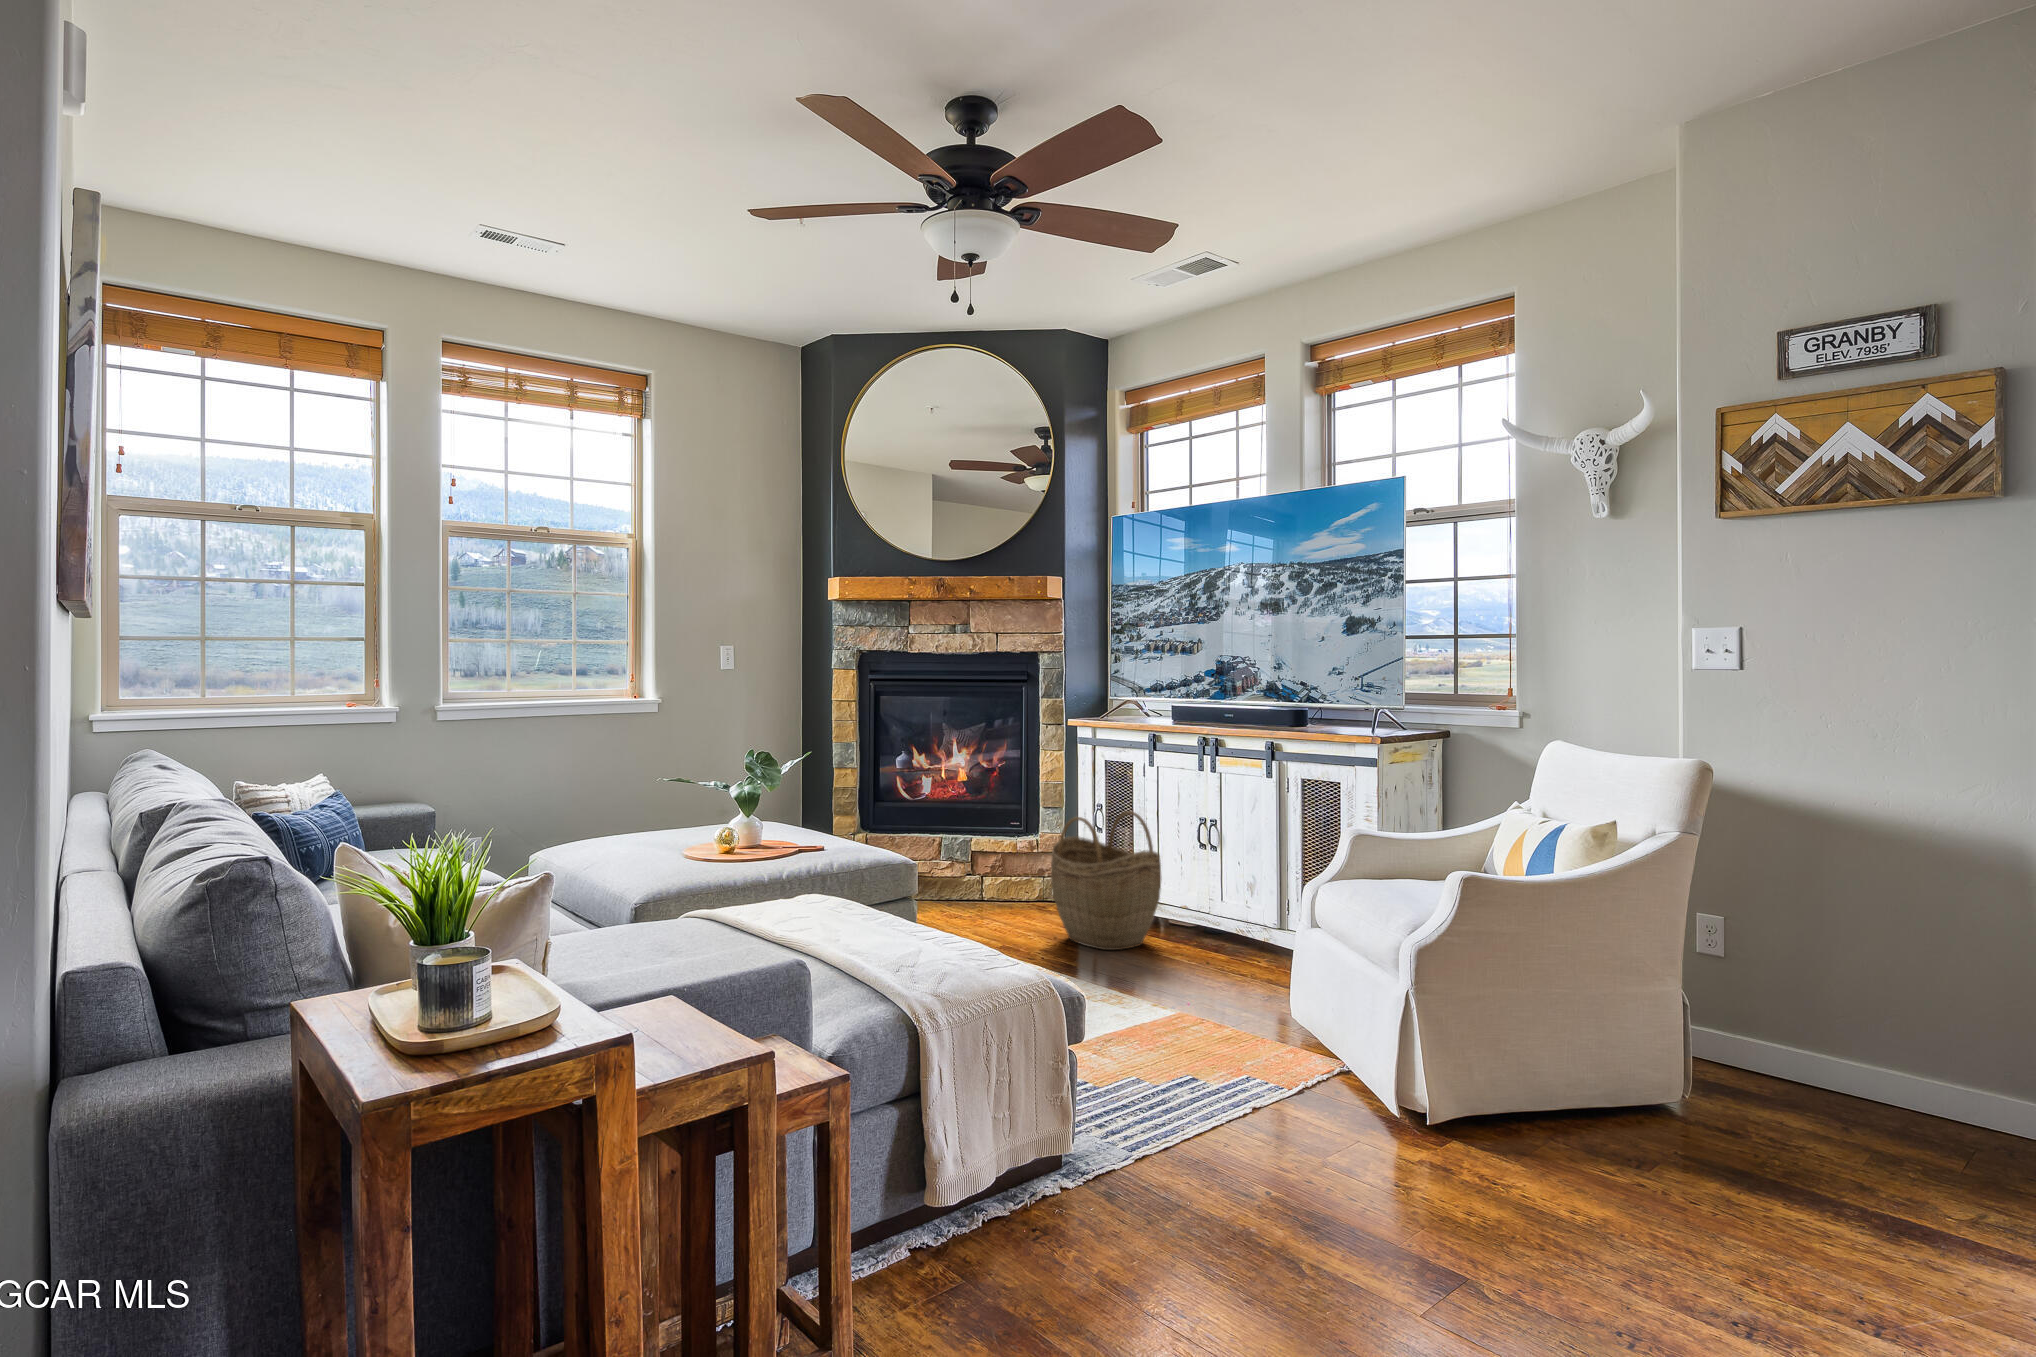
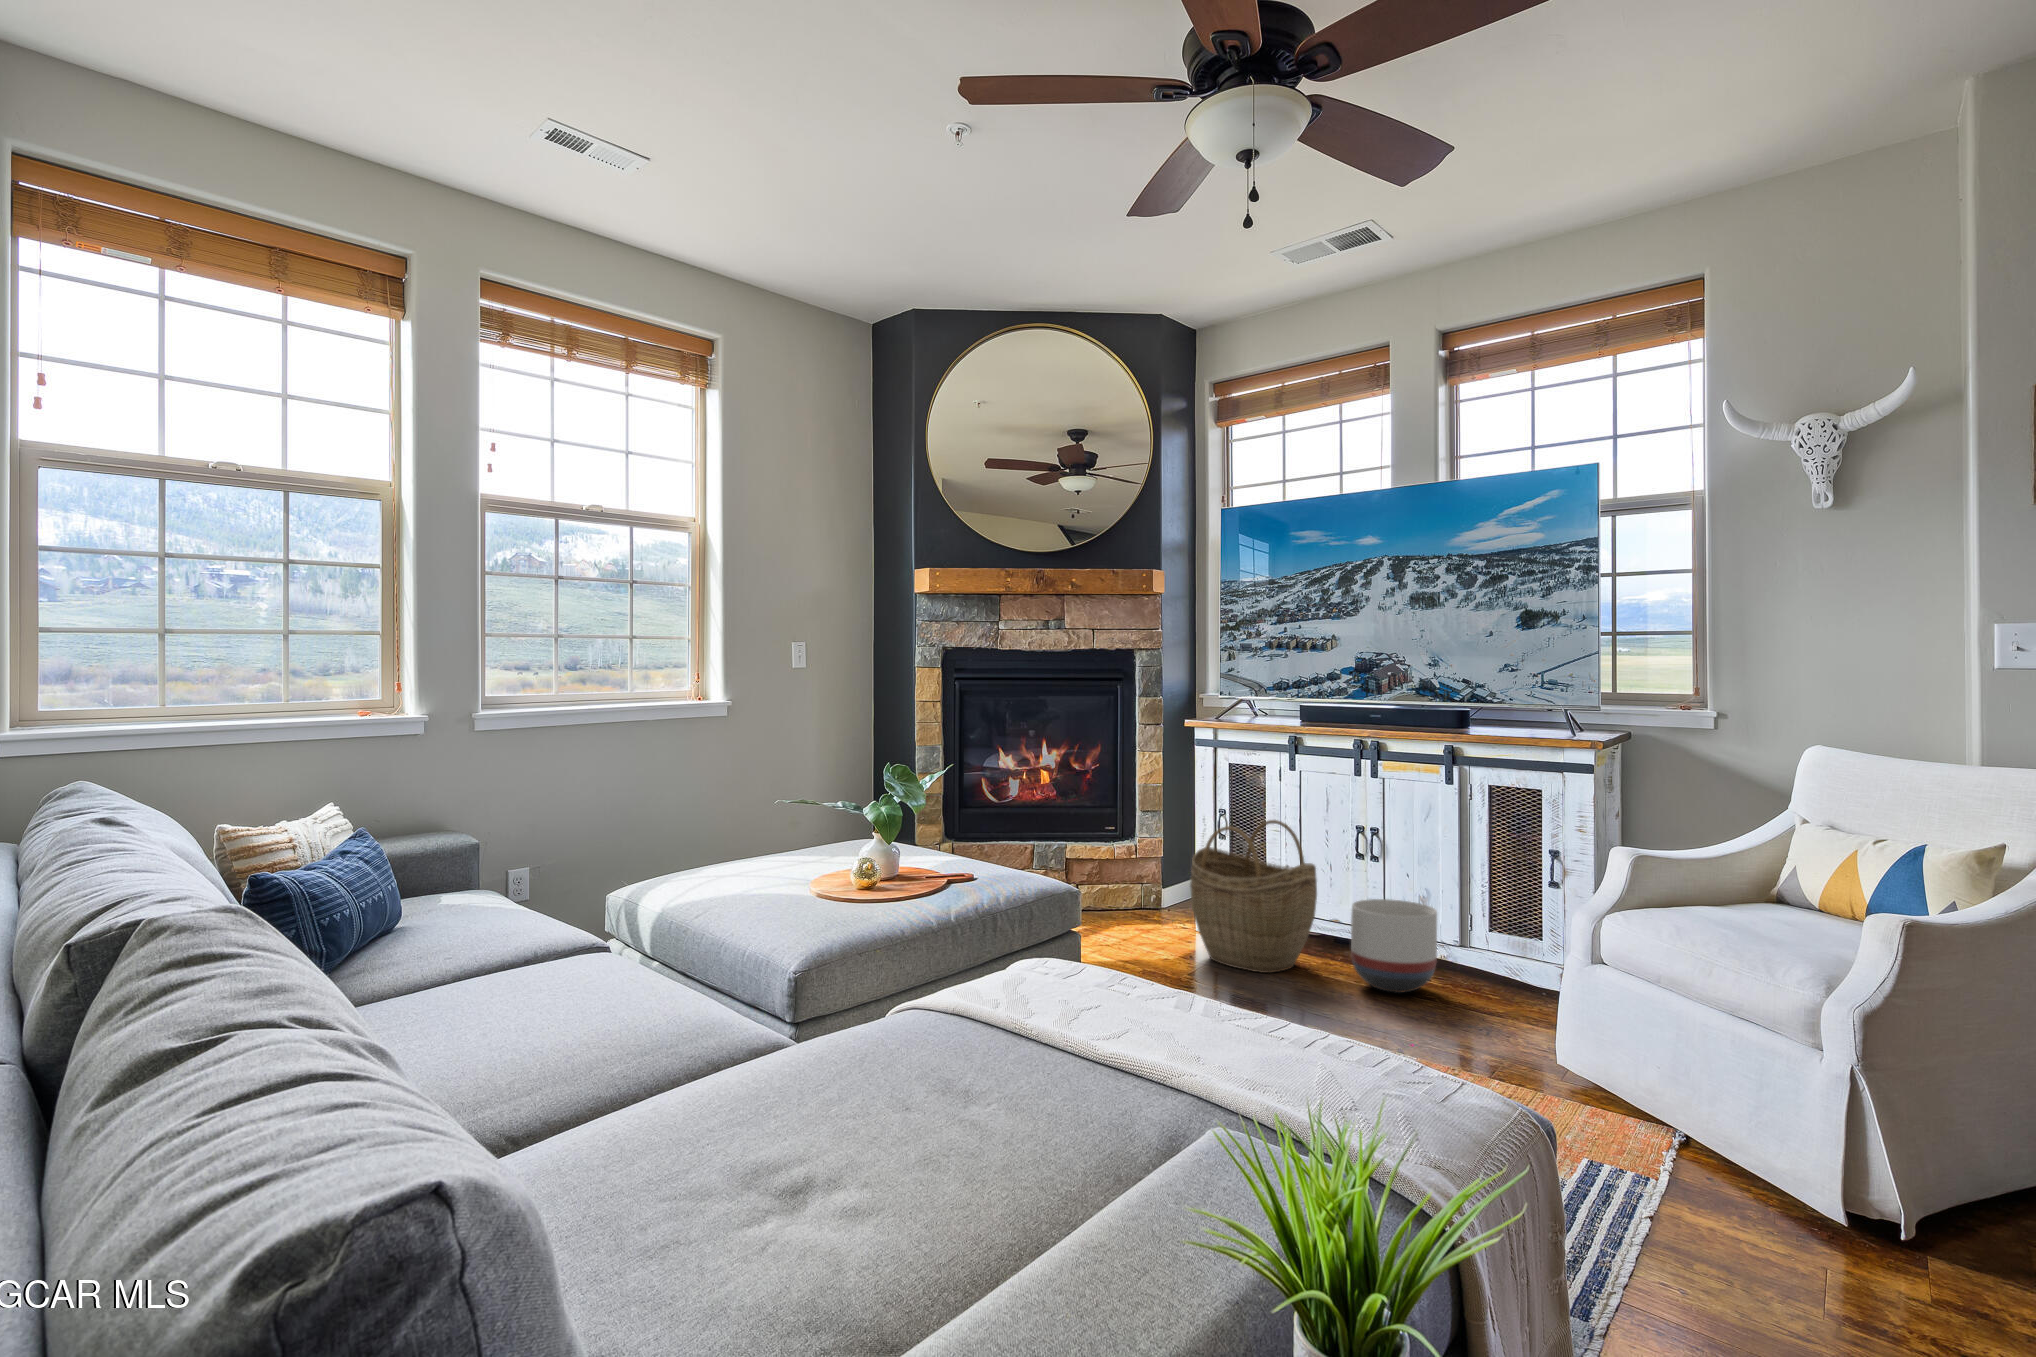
planter: none [1178,884,1253,968] -> present [1351,899,1437,993]

